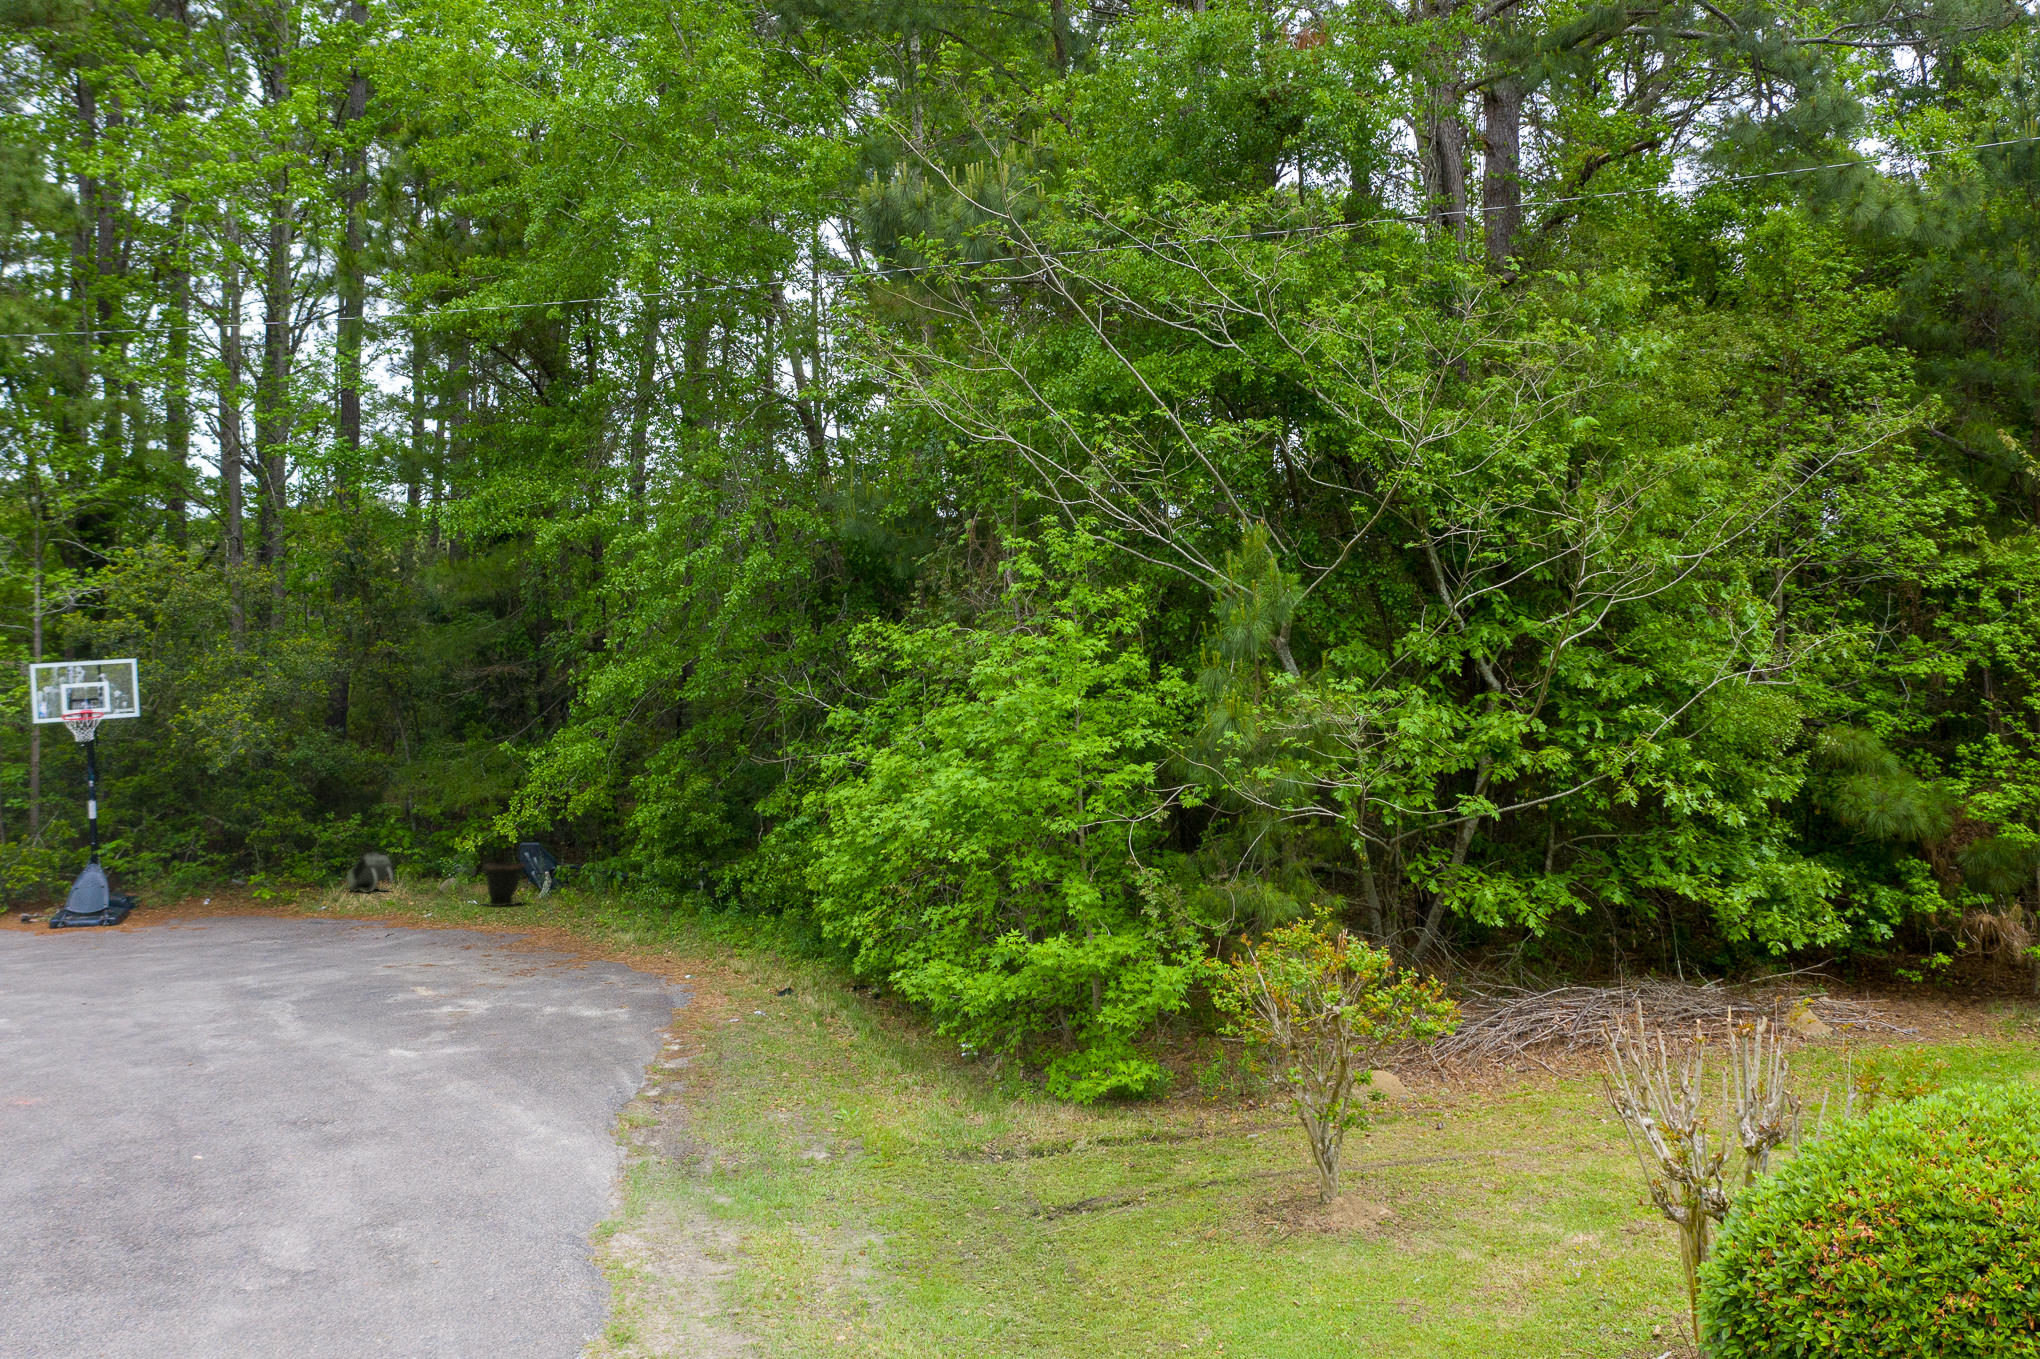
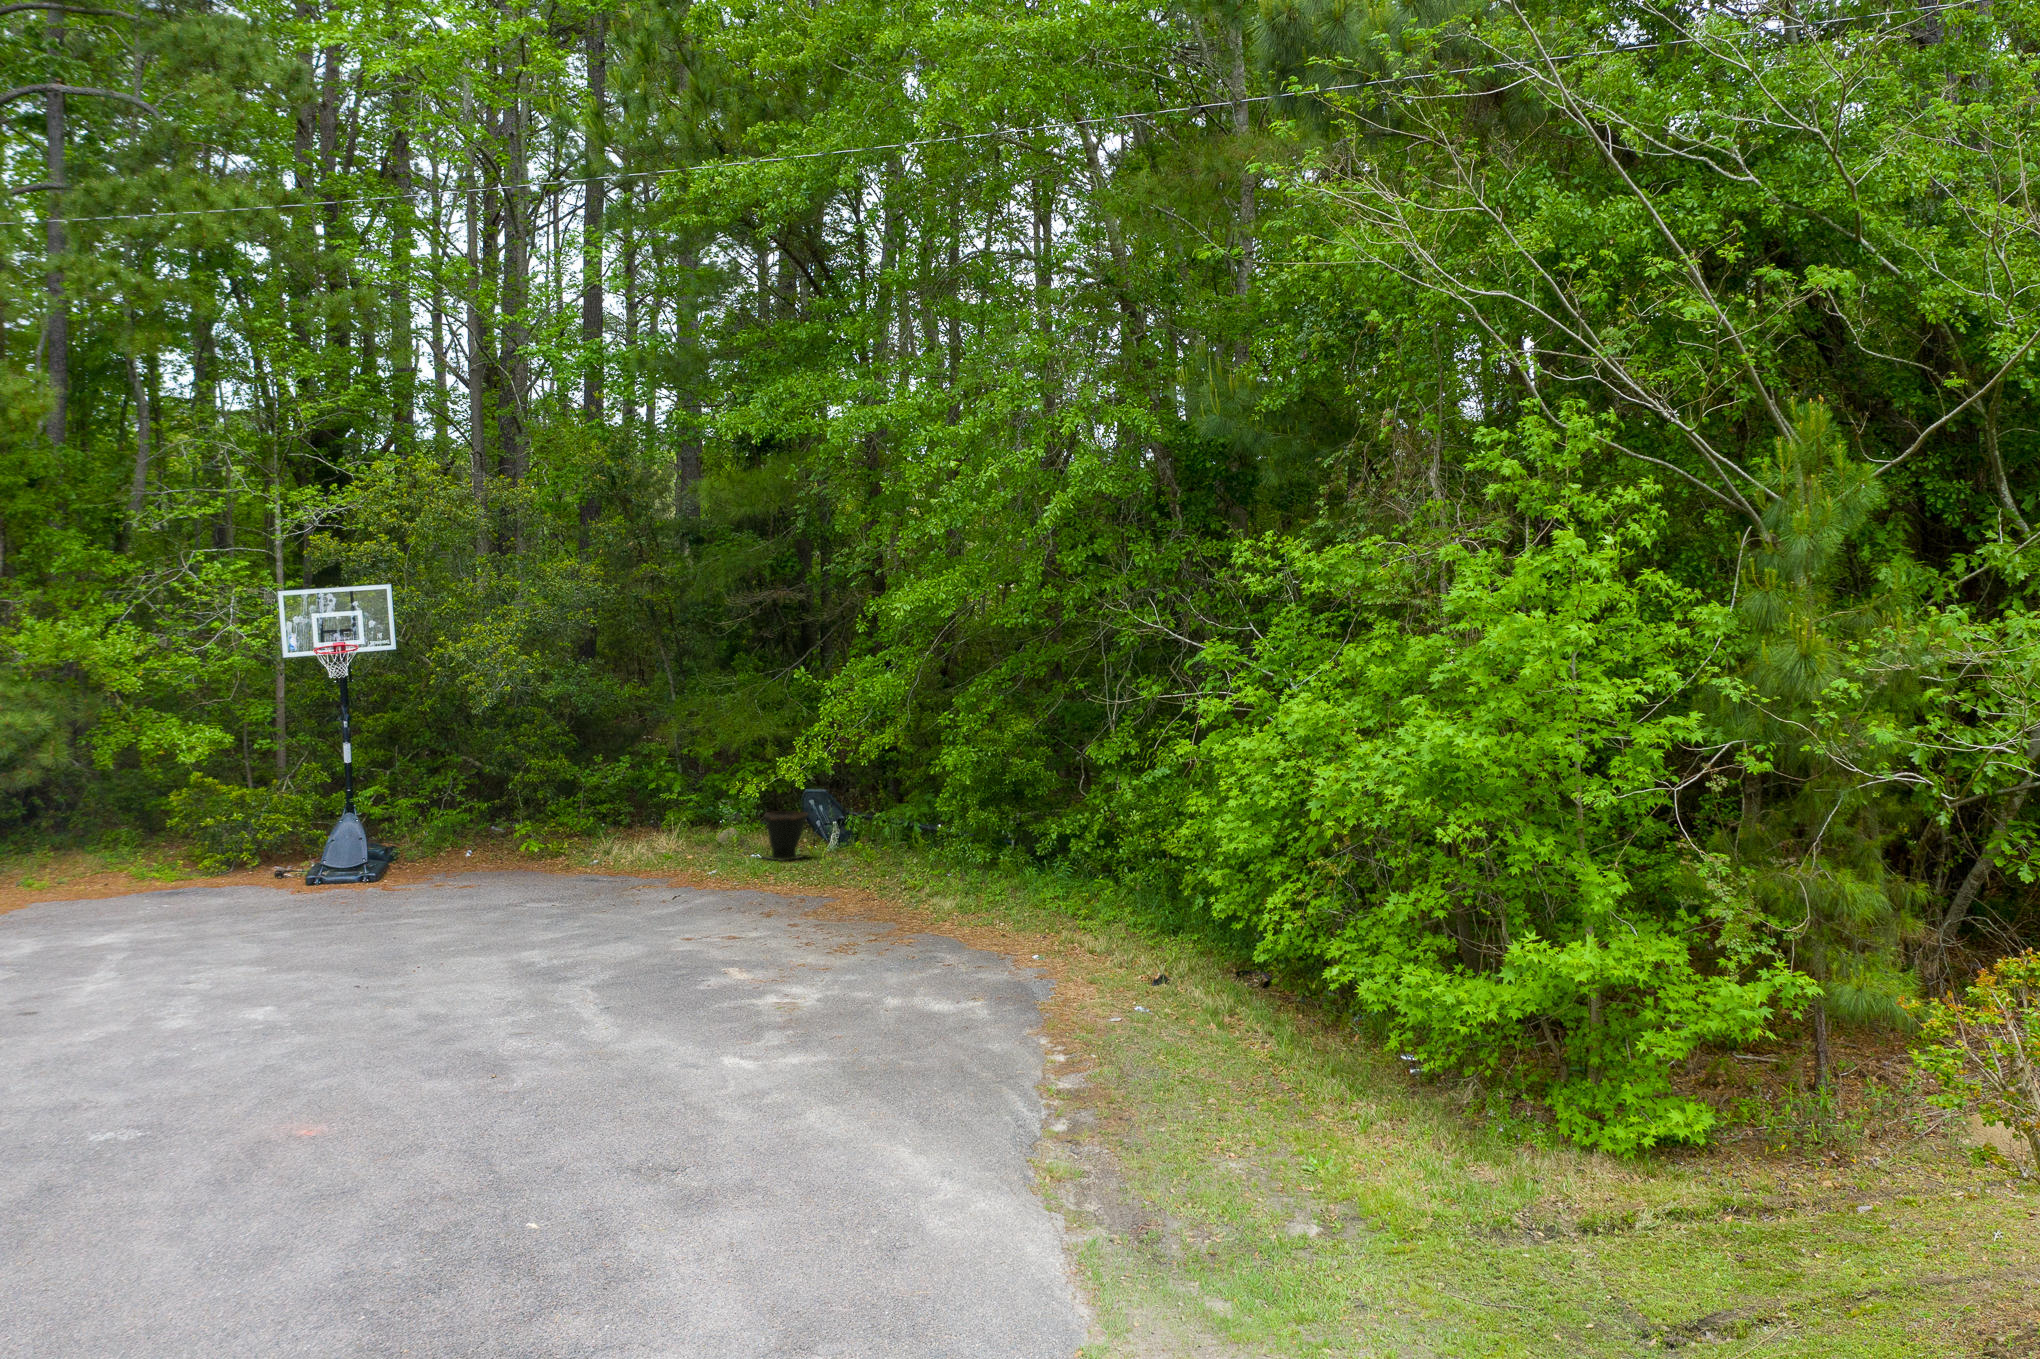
backpack: present [347,852,395,892] -> none [614,798,666,842]

